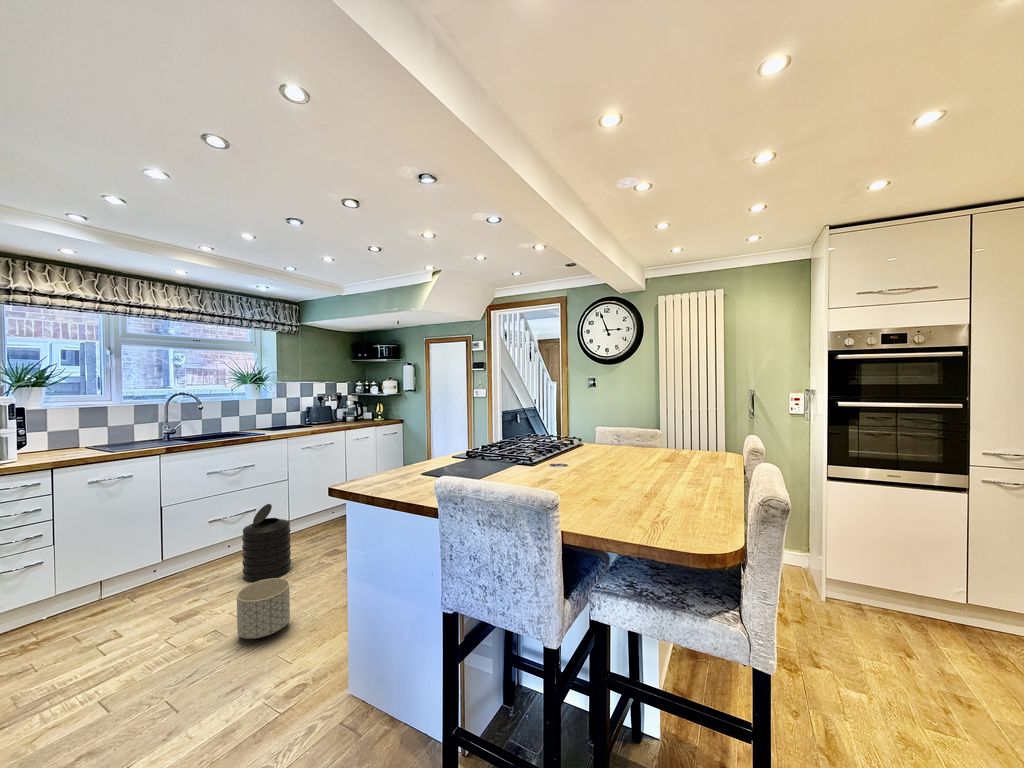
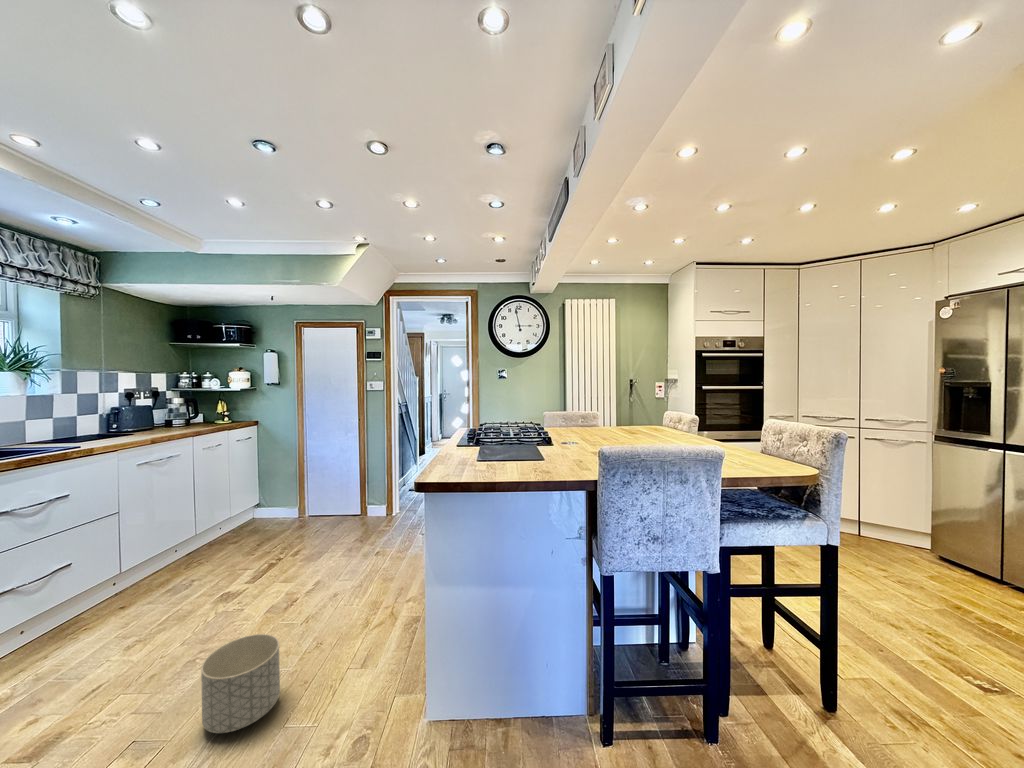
trash can: present [242,504,291,582] -> none [102,546,187,671]

